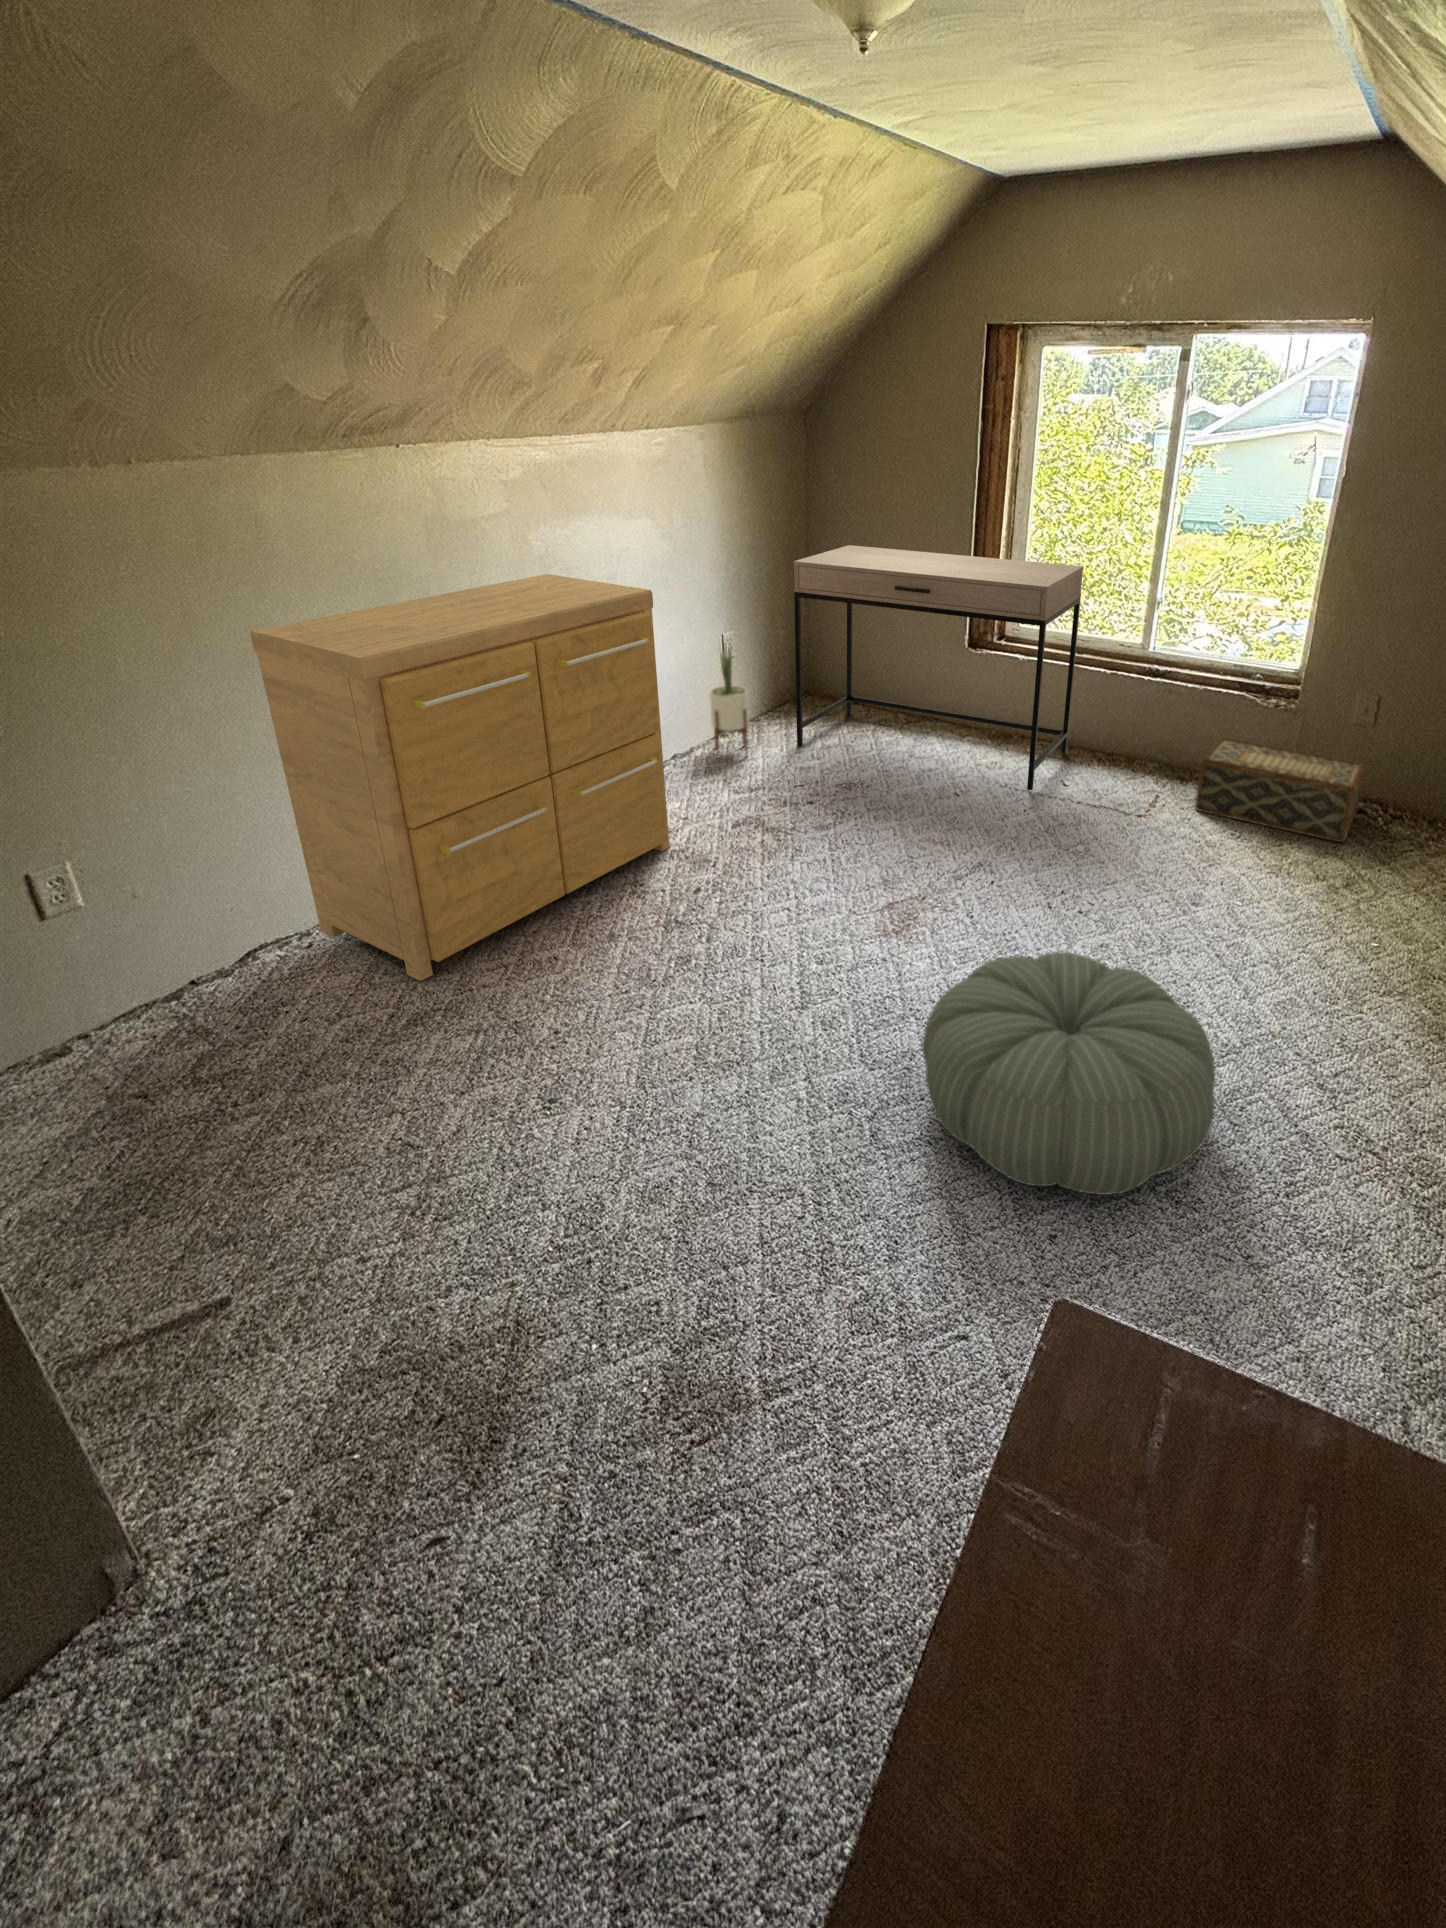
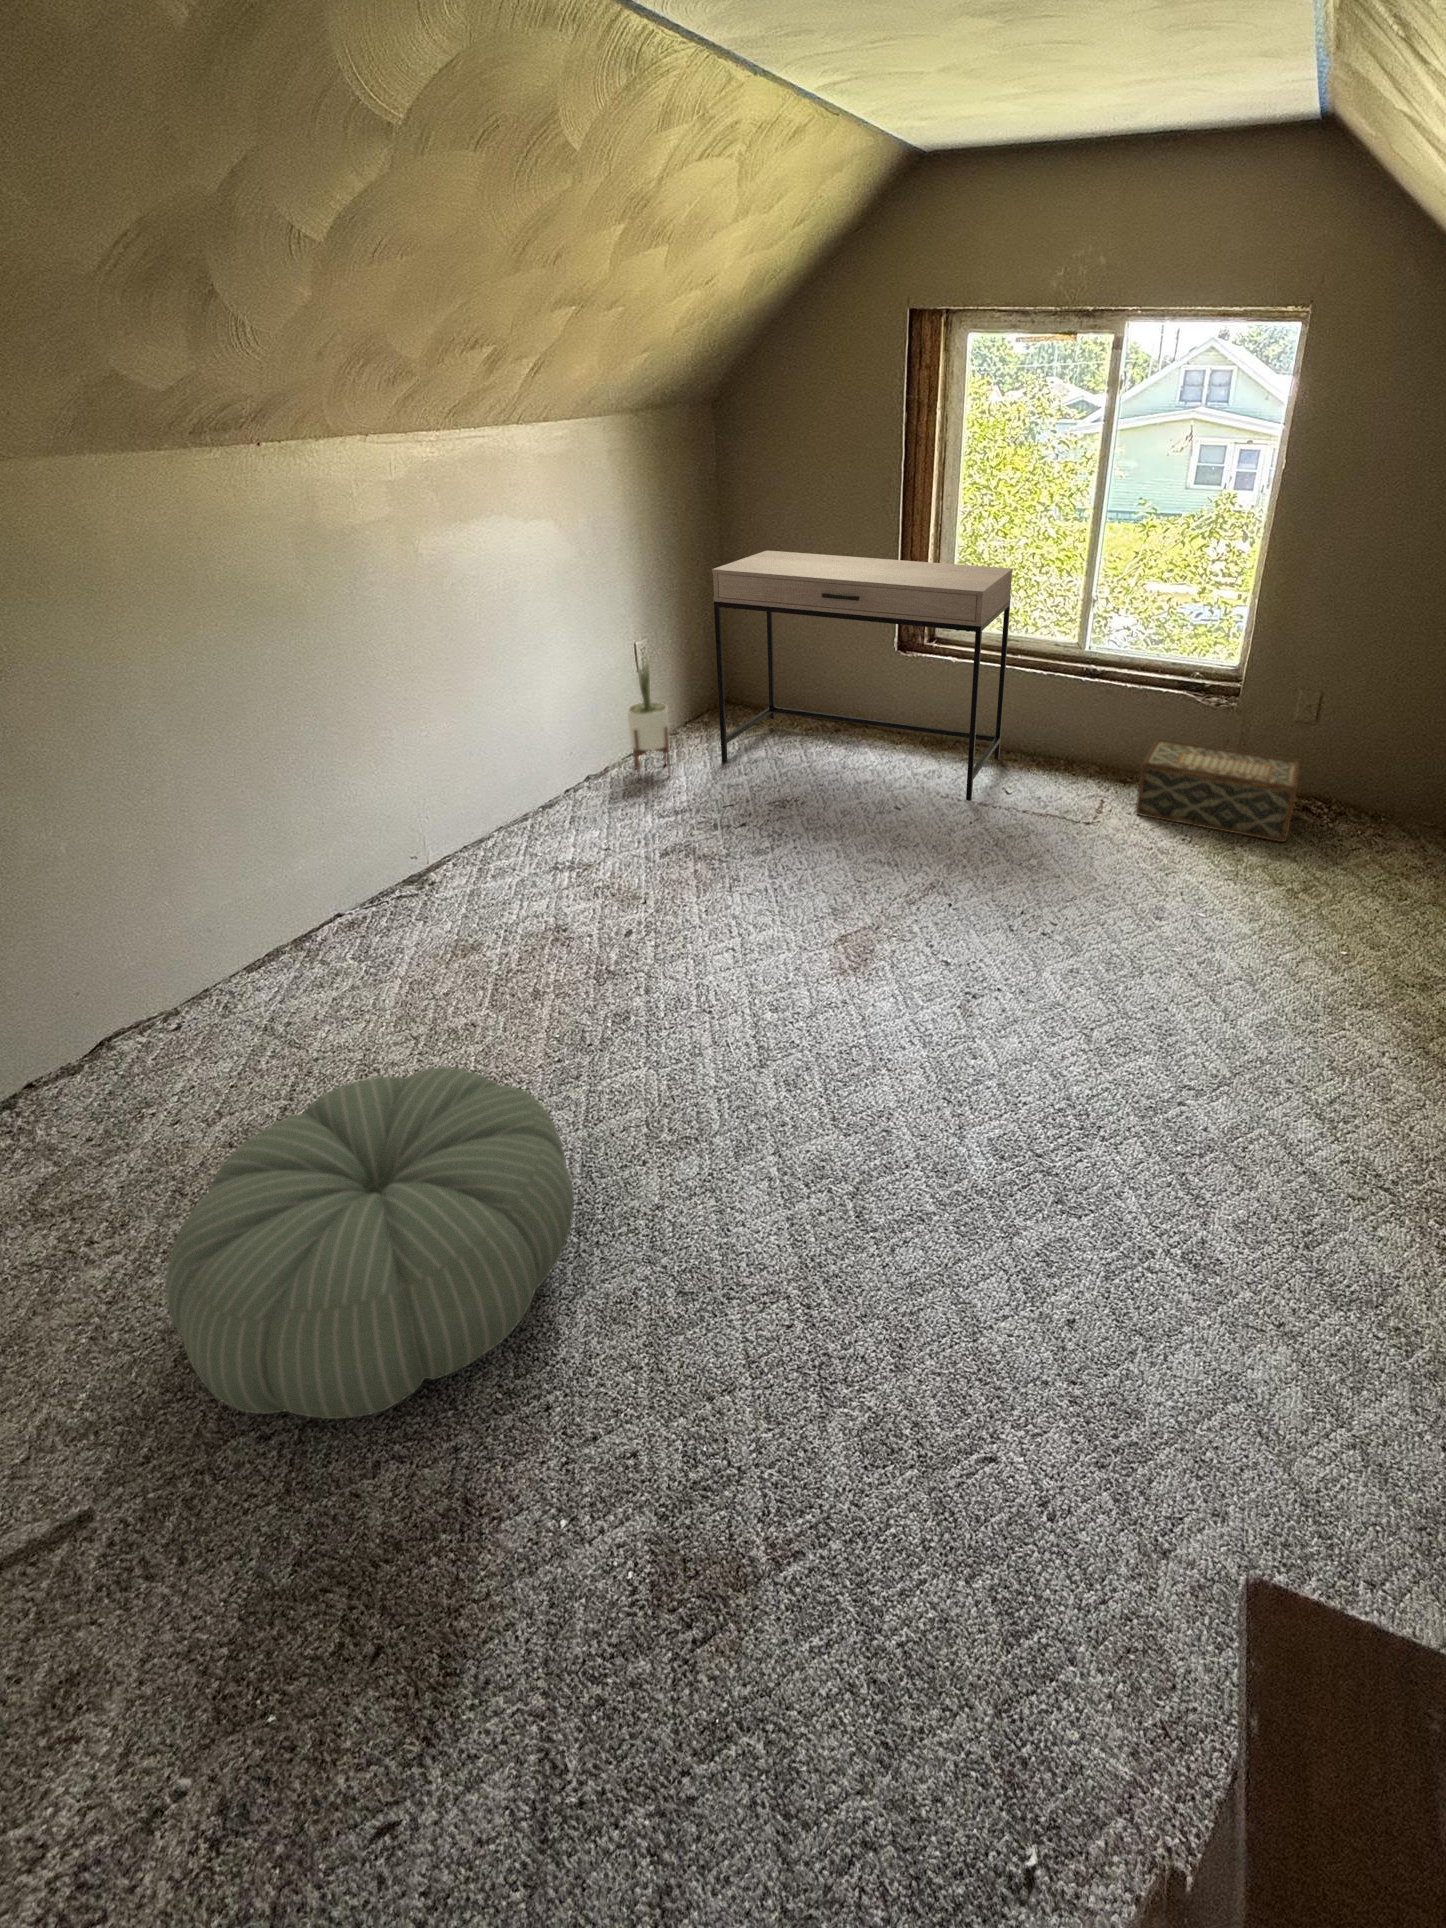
dresser: present [250,574,669,981] -> none [94,591,596,1062]
pouf: present [923,952,1215,1195] -> present [165,1067,574,1419]

